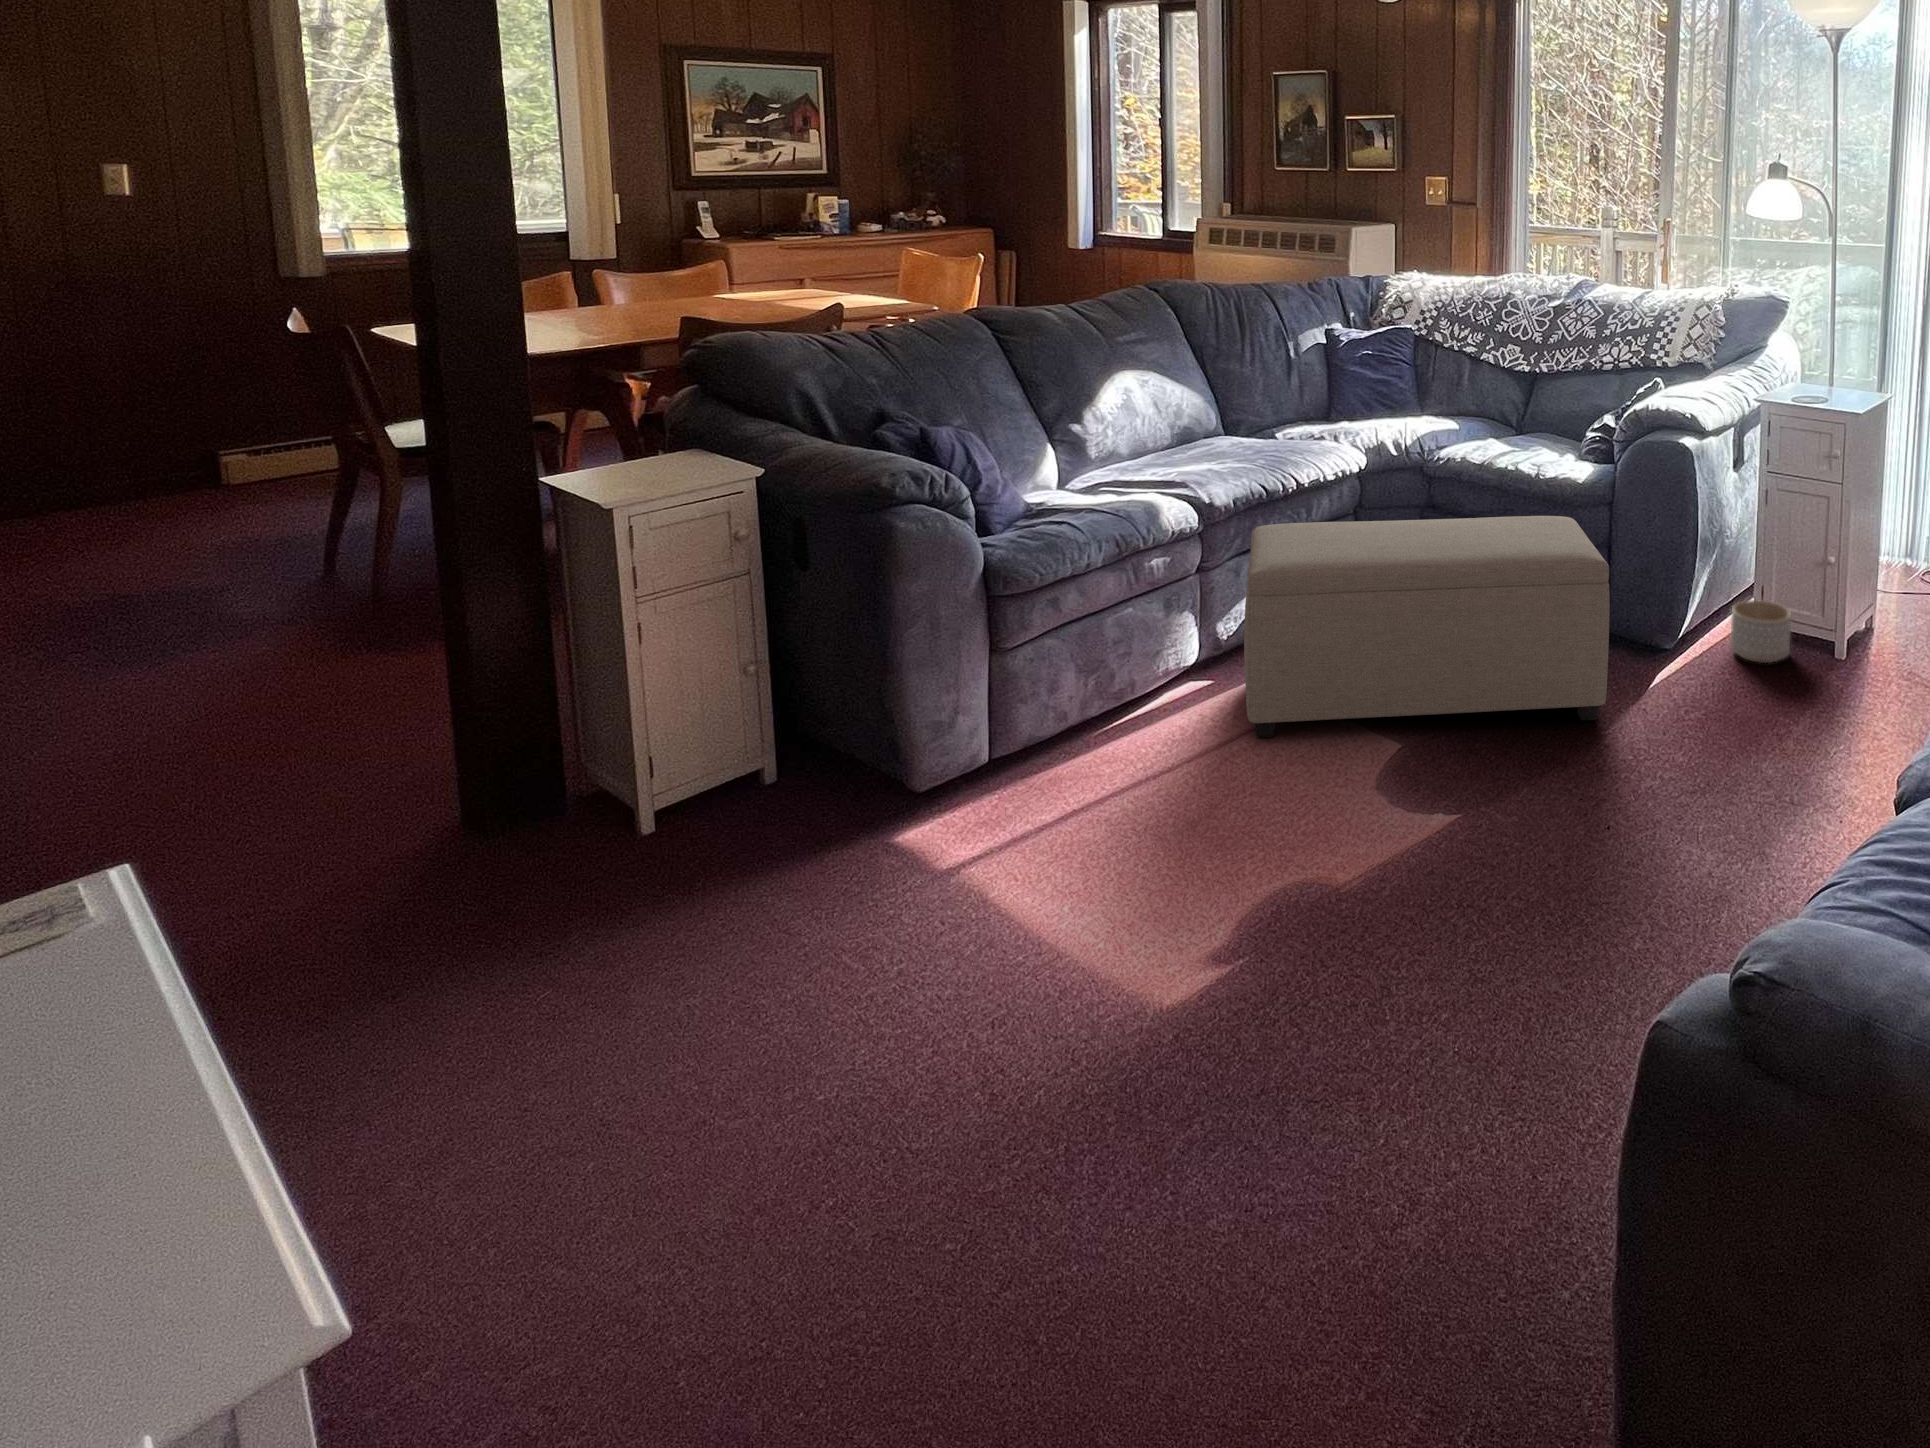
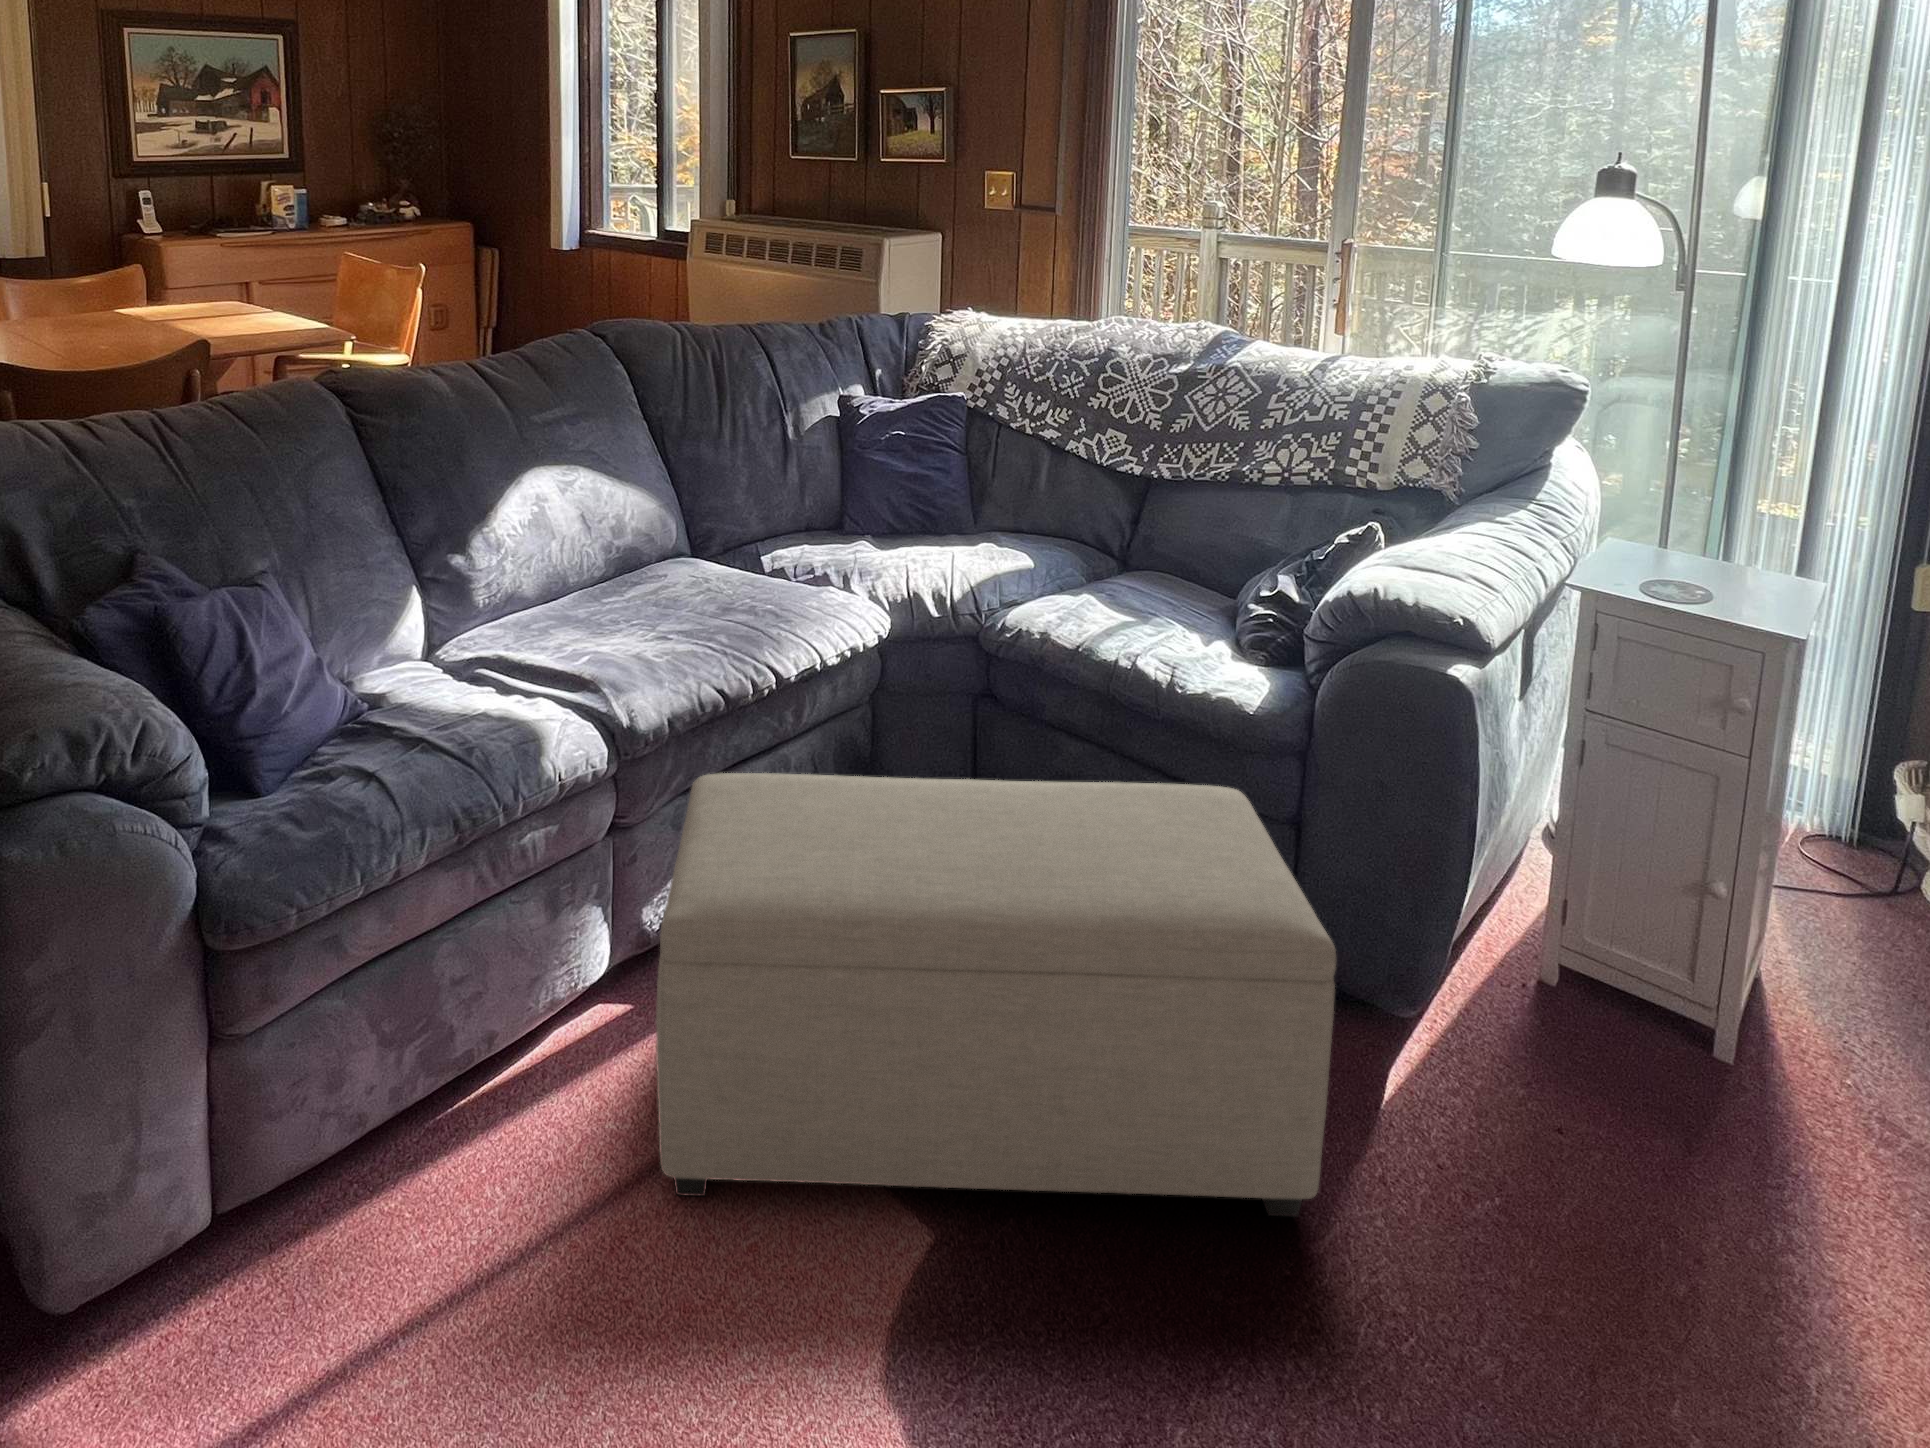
planter: present [1731,600,1791,663] -> none [1514,935,1640,1070]

